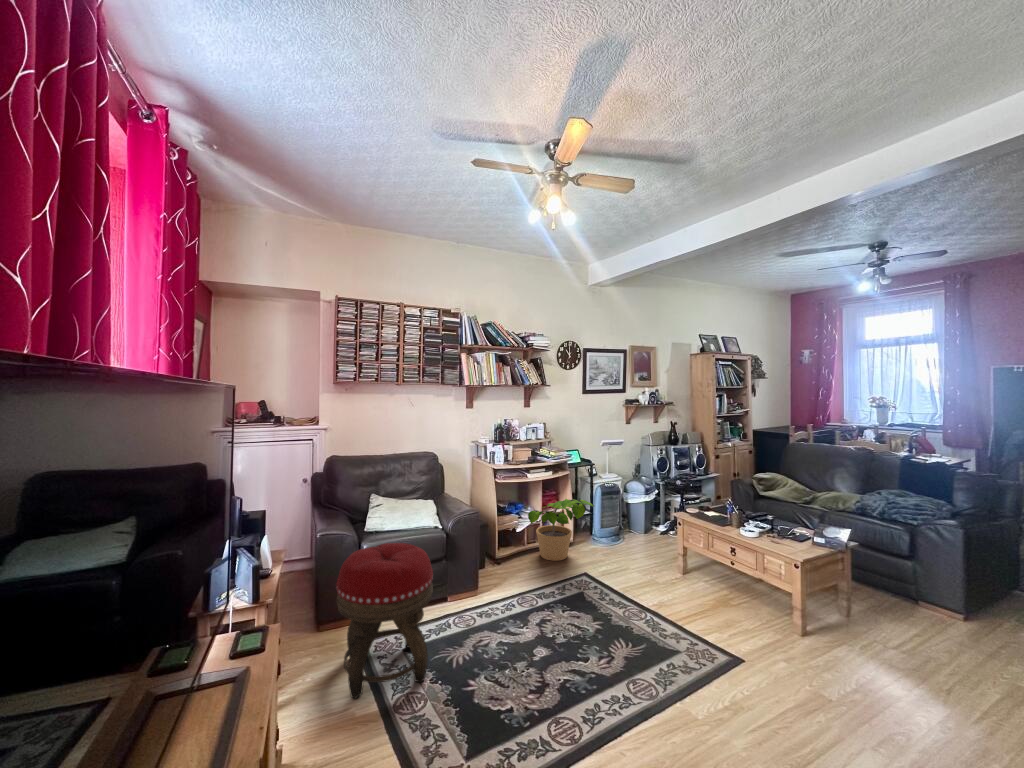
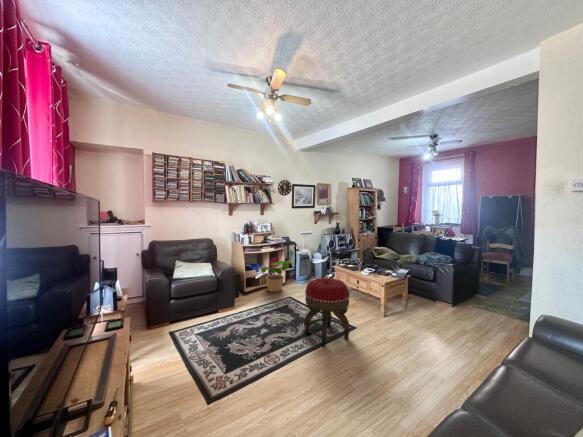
footstool: present [336,543,433,699] -> present [305,278,350,347]

